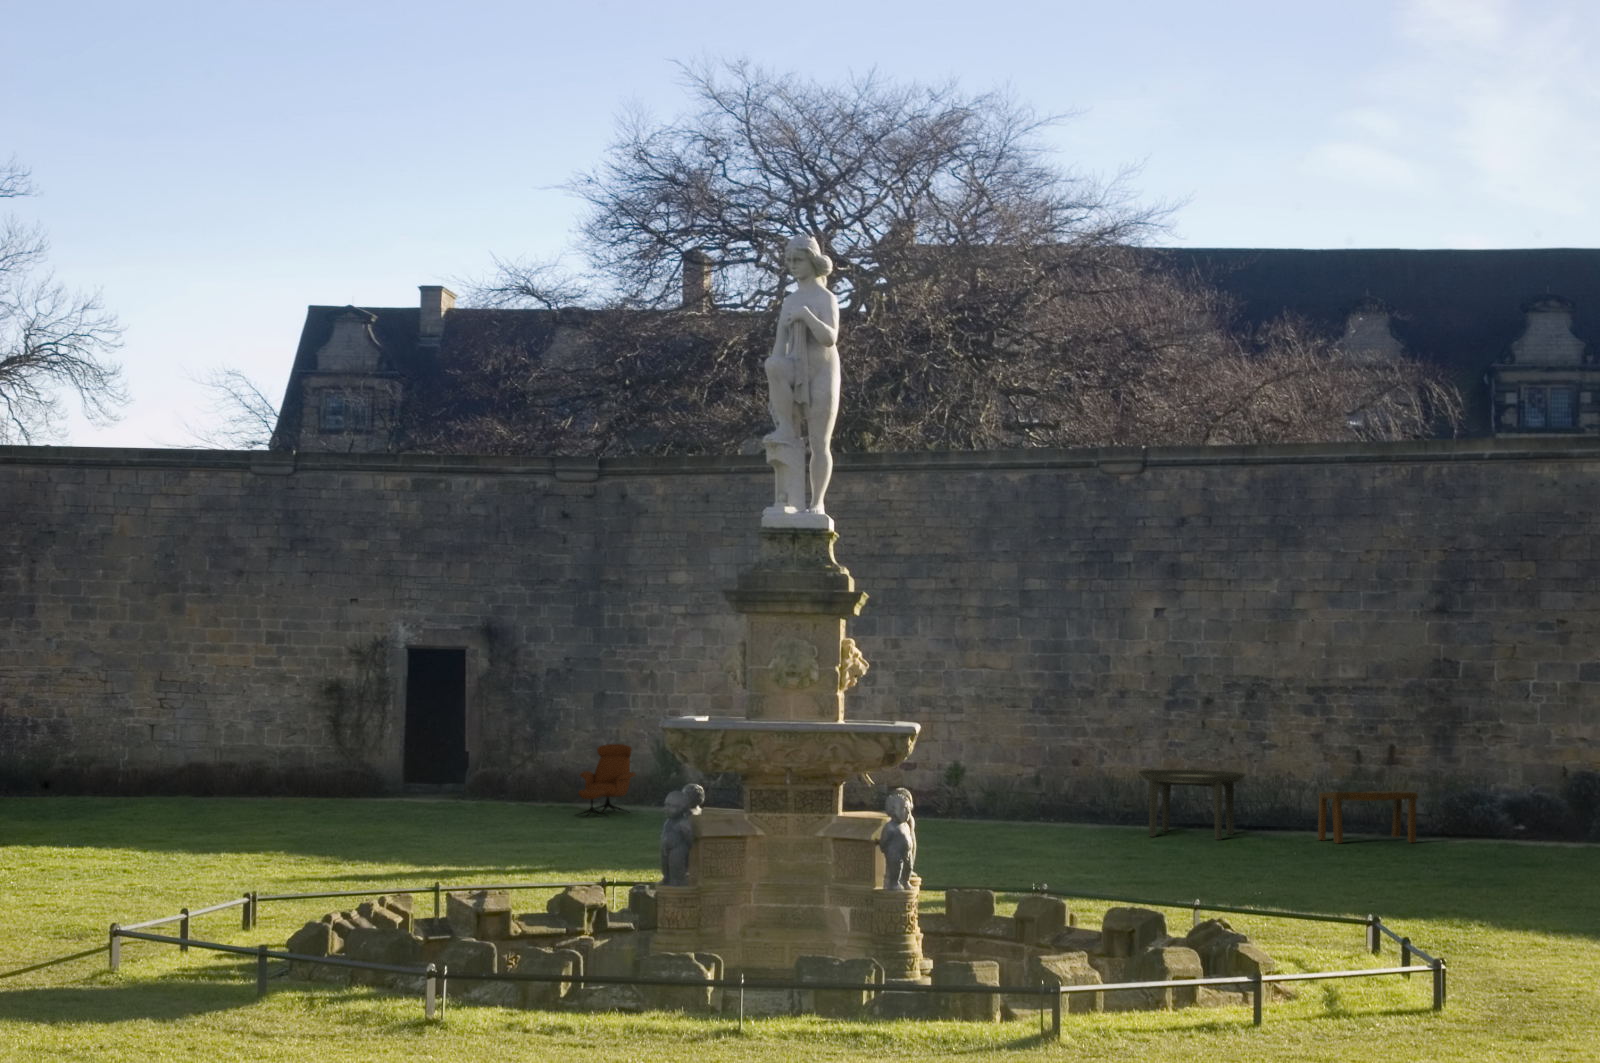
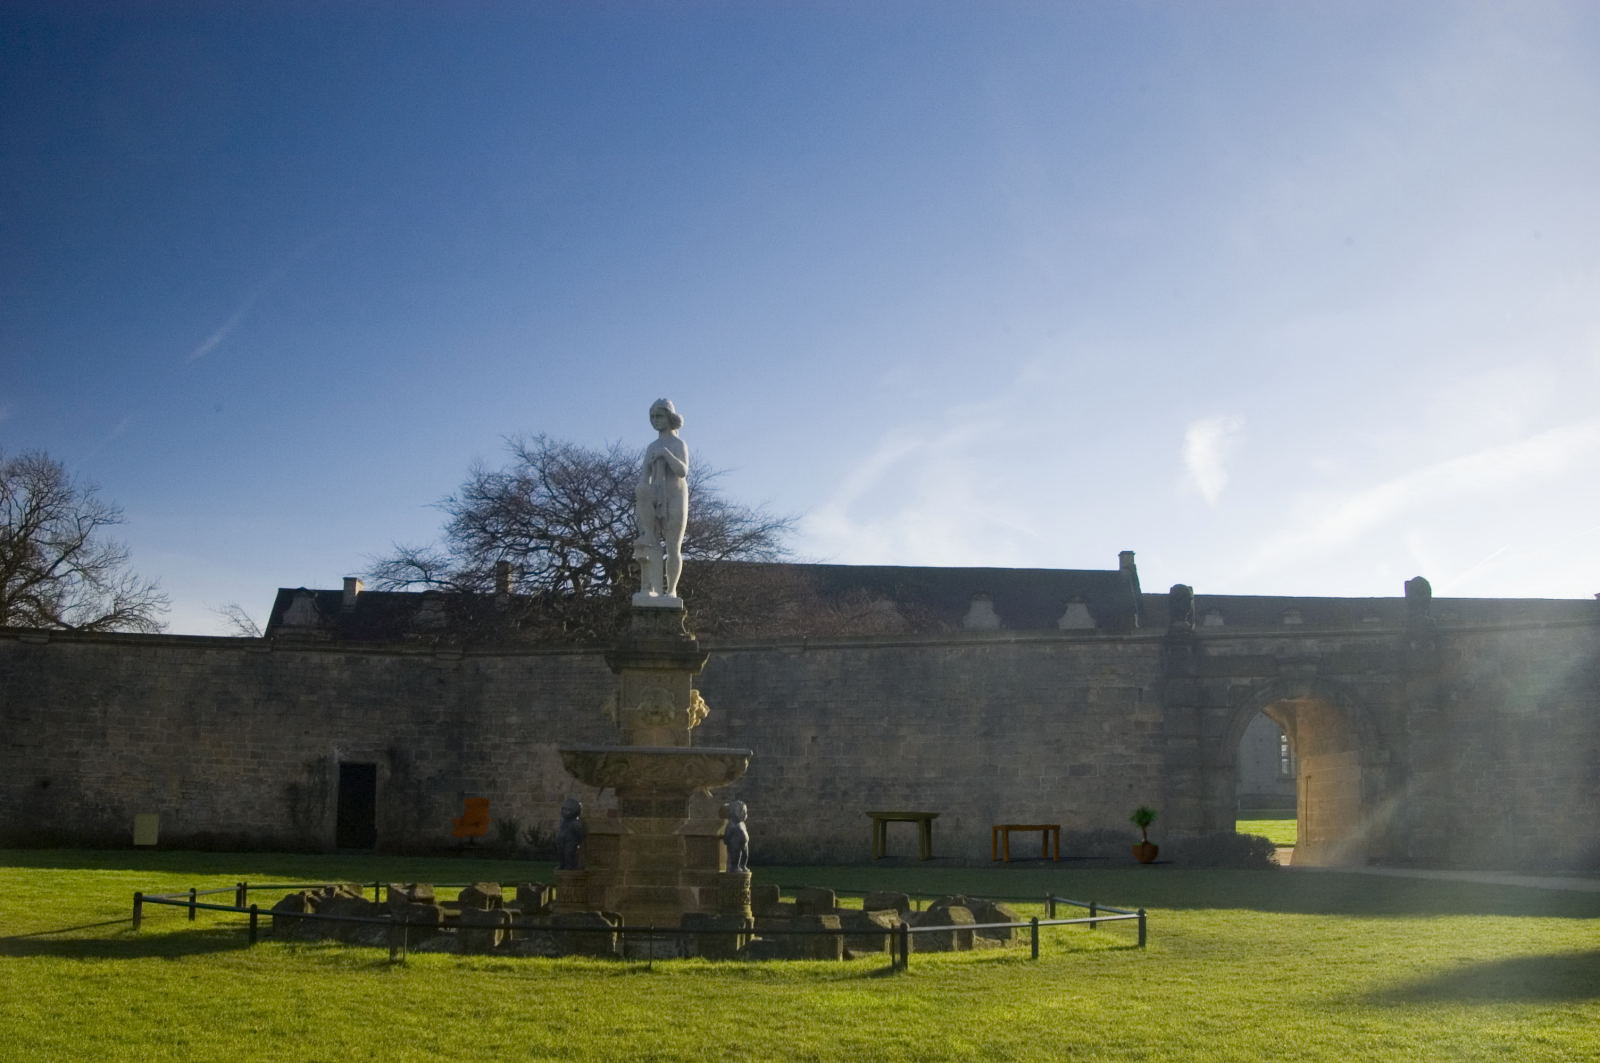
potted tree: none [1512,759,1566,848] -> present [1129,806,1159,863]
bucket: none [169,763,211,803] -> present [134,814,159,845]

